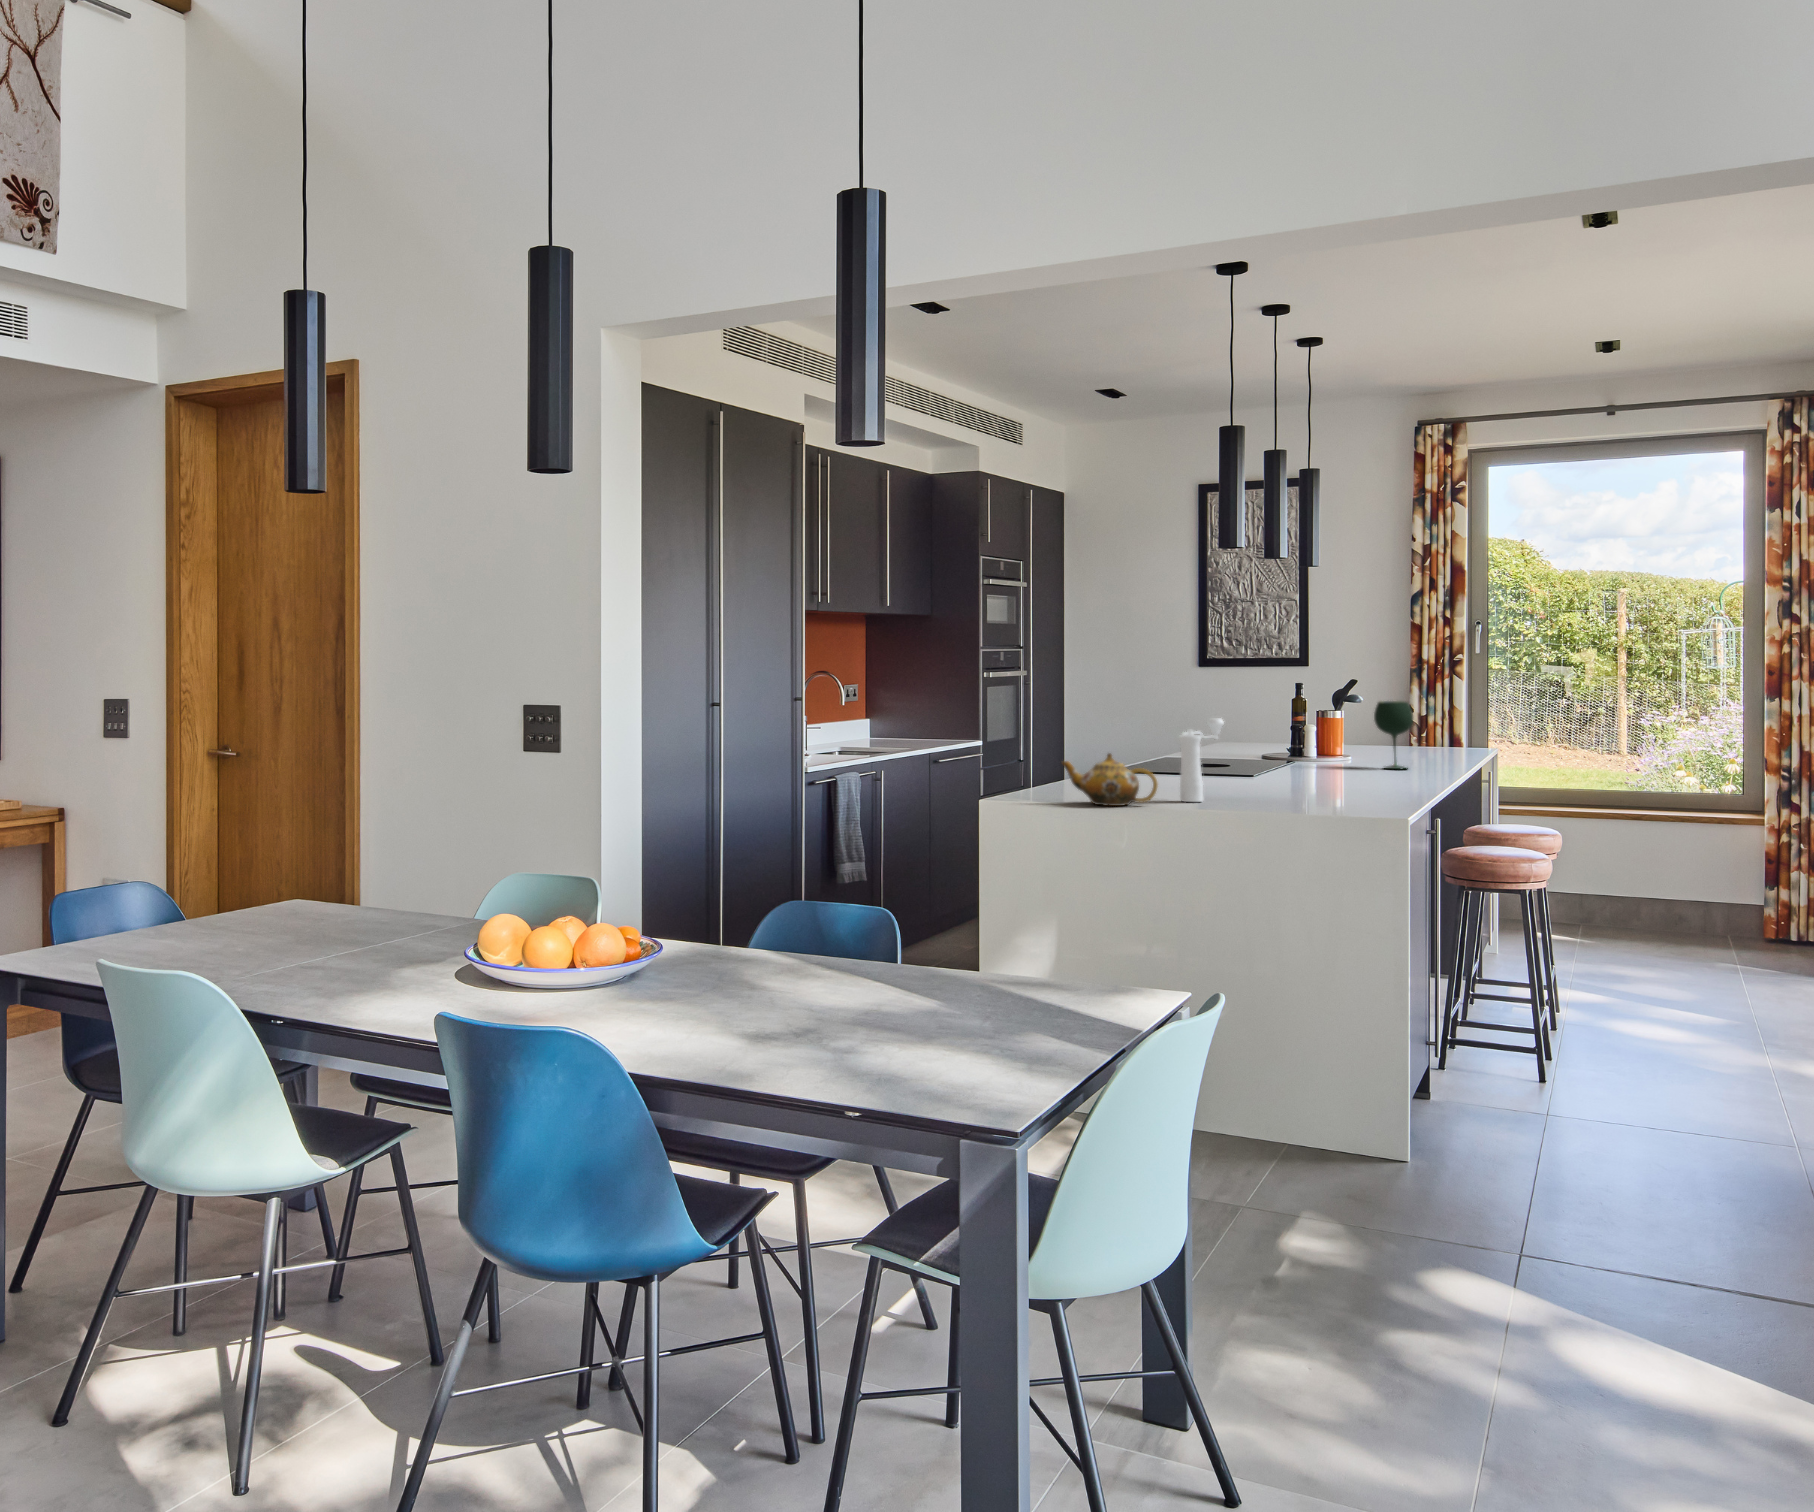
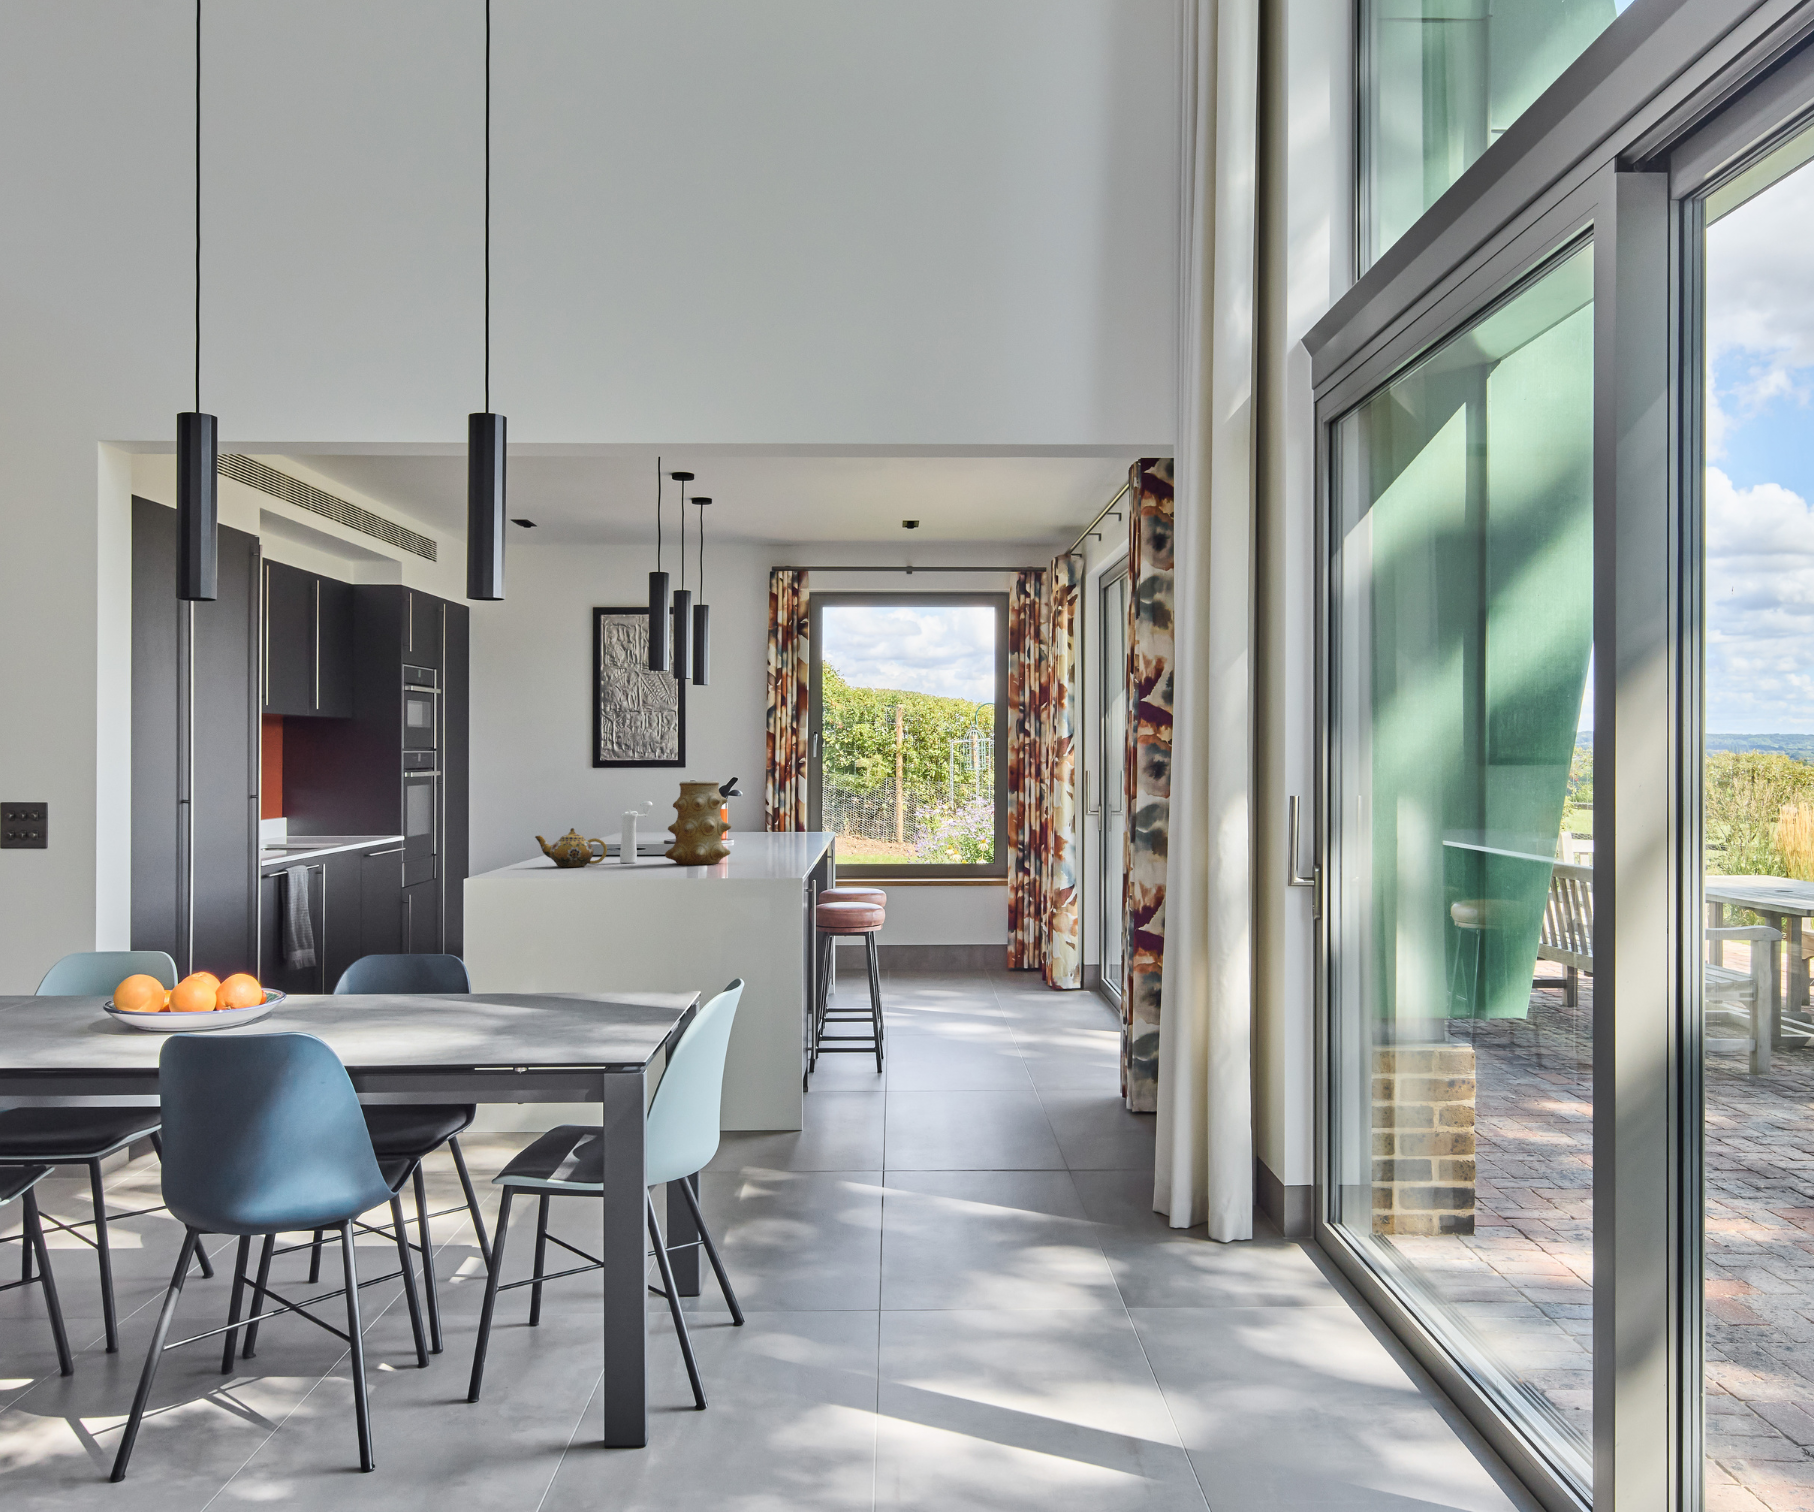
vase: none [1240,693,1337,813] -> present [665,781,731,865]
wine glass: present [1374,701,1413,769] -> none [747,791,774,842]

